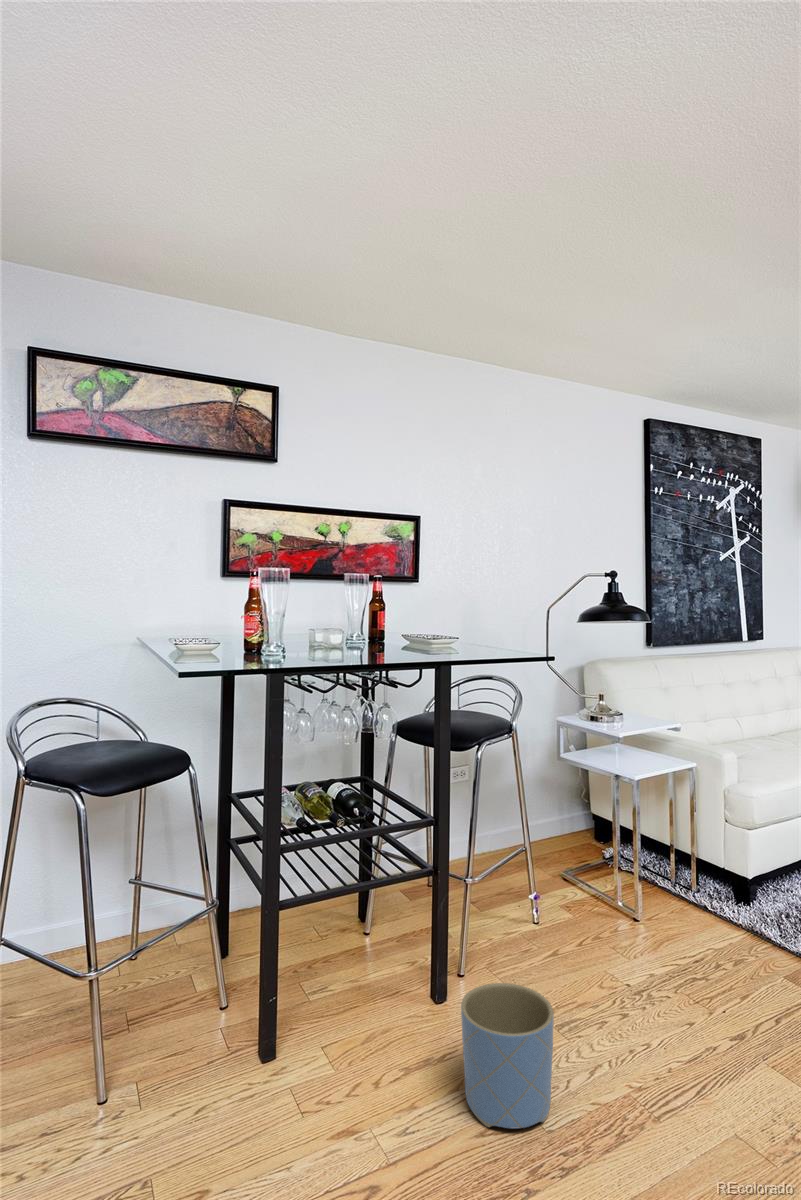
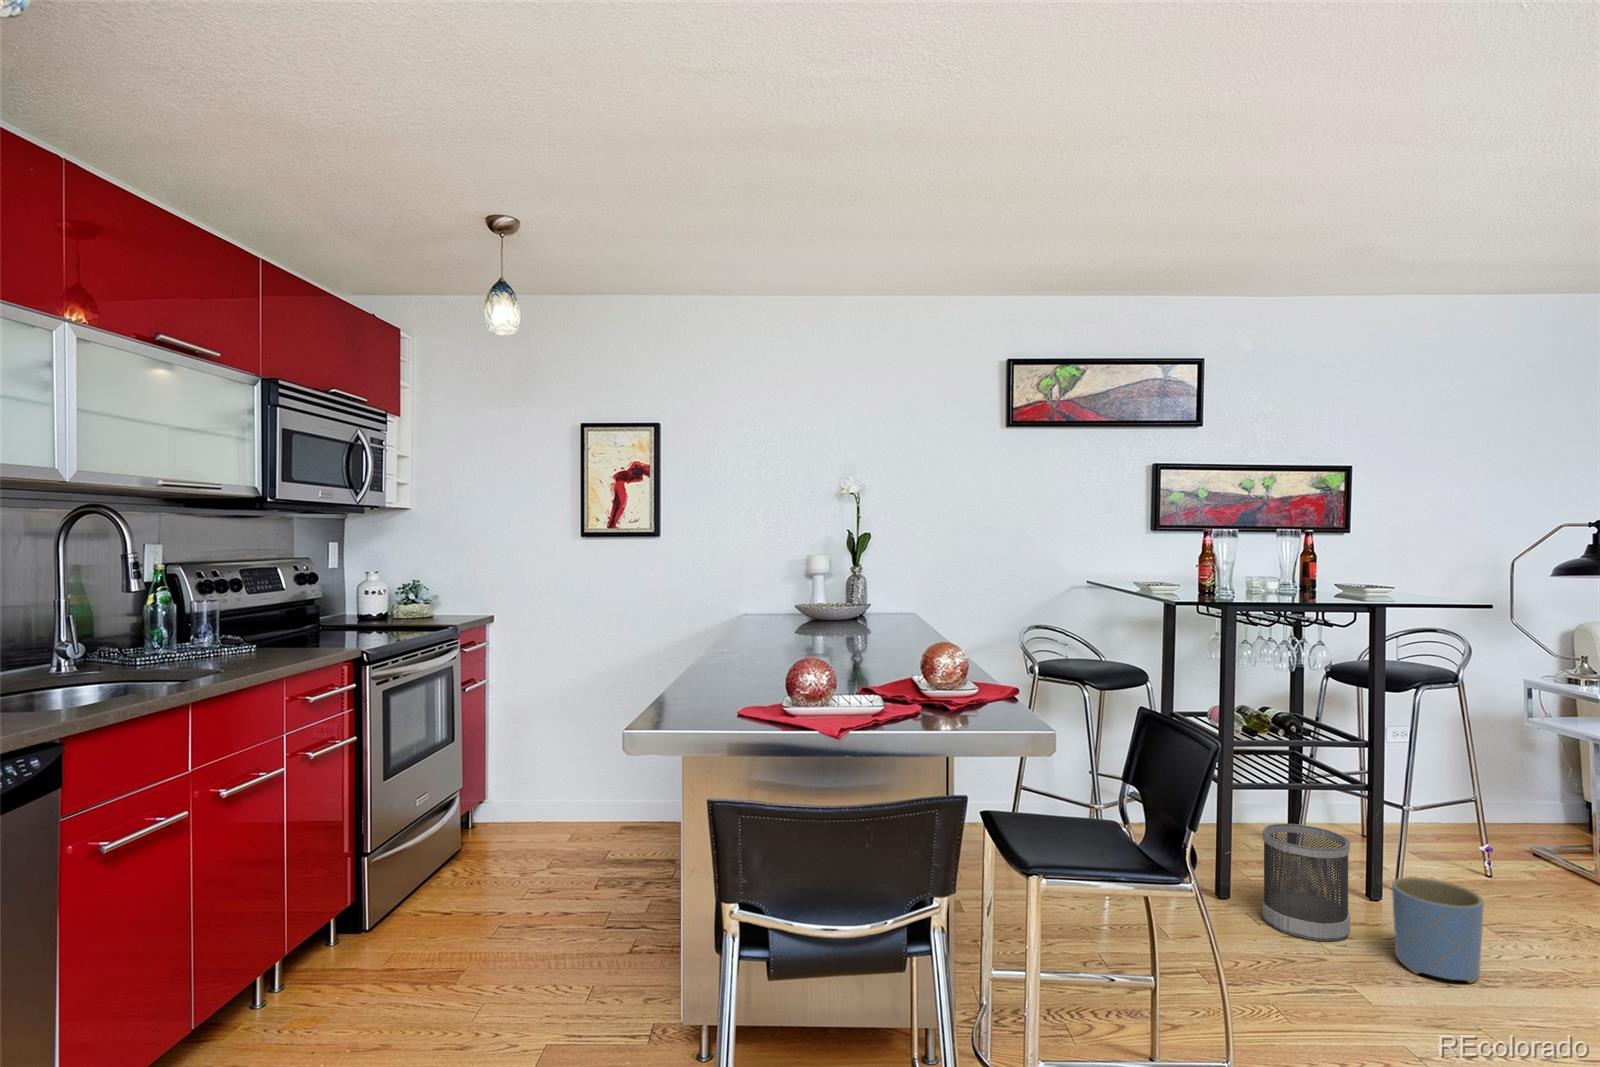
wastebasket: none [320,930,417,1100] -> present [1262,824,1350,941]

